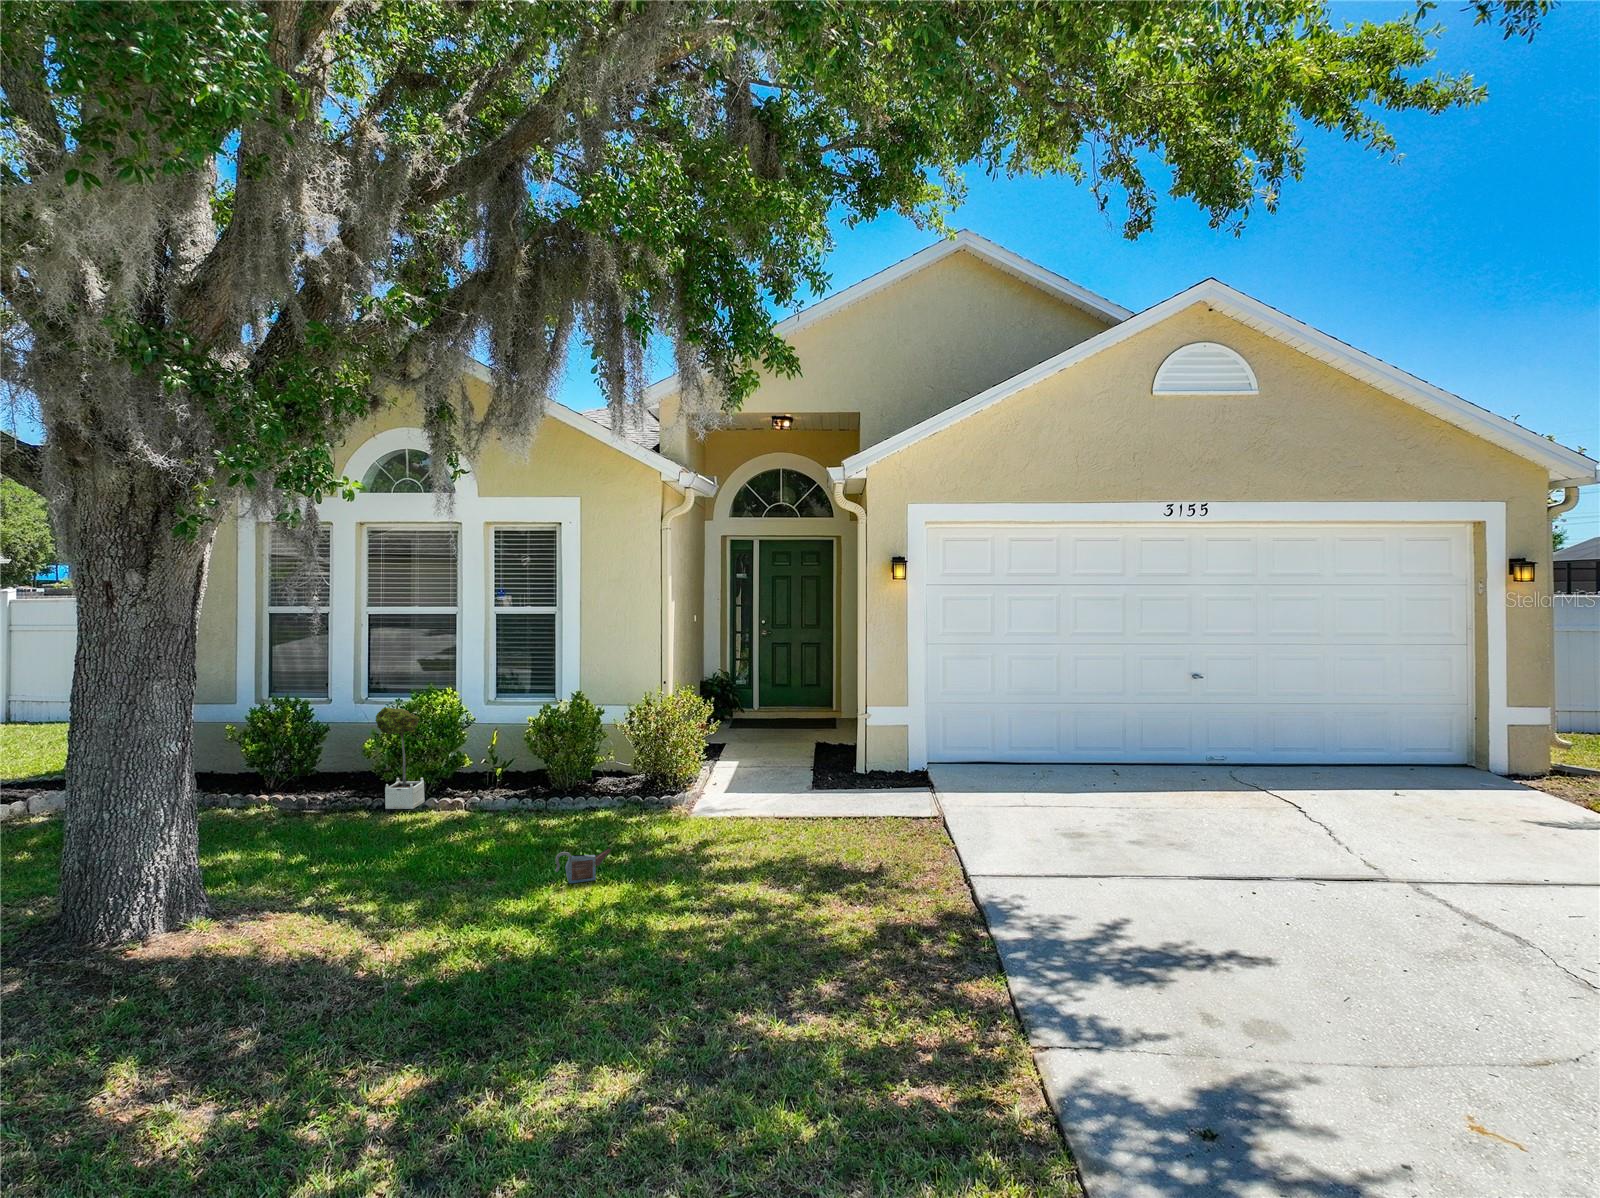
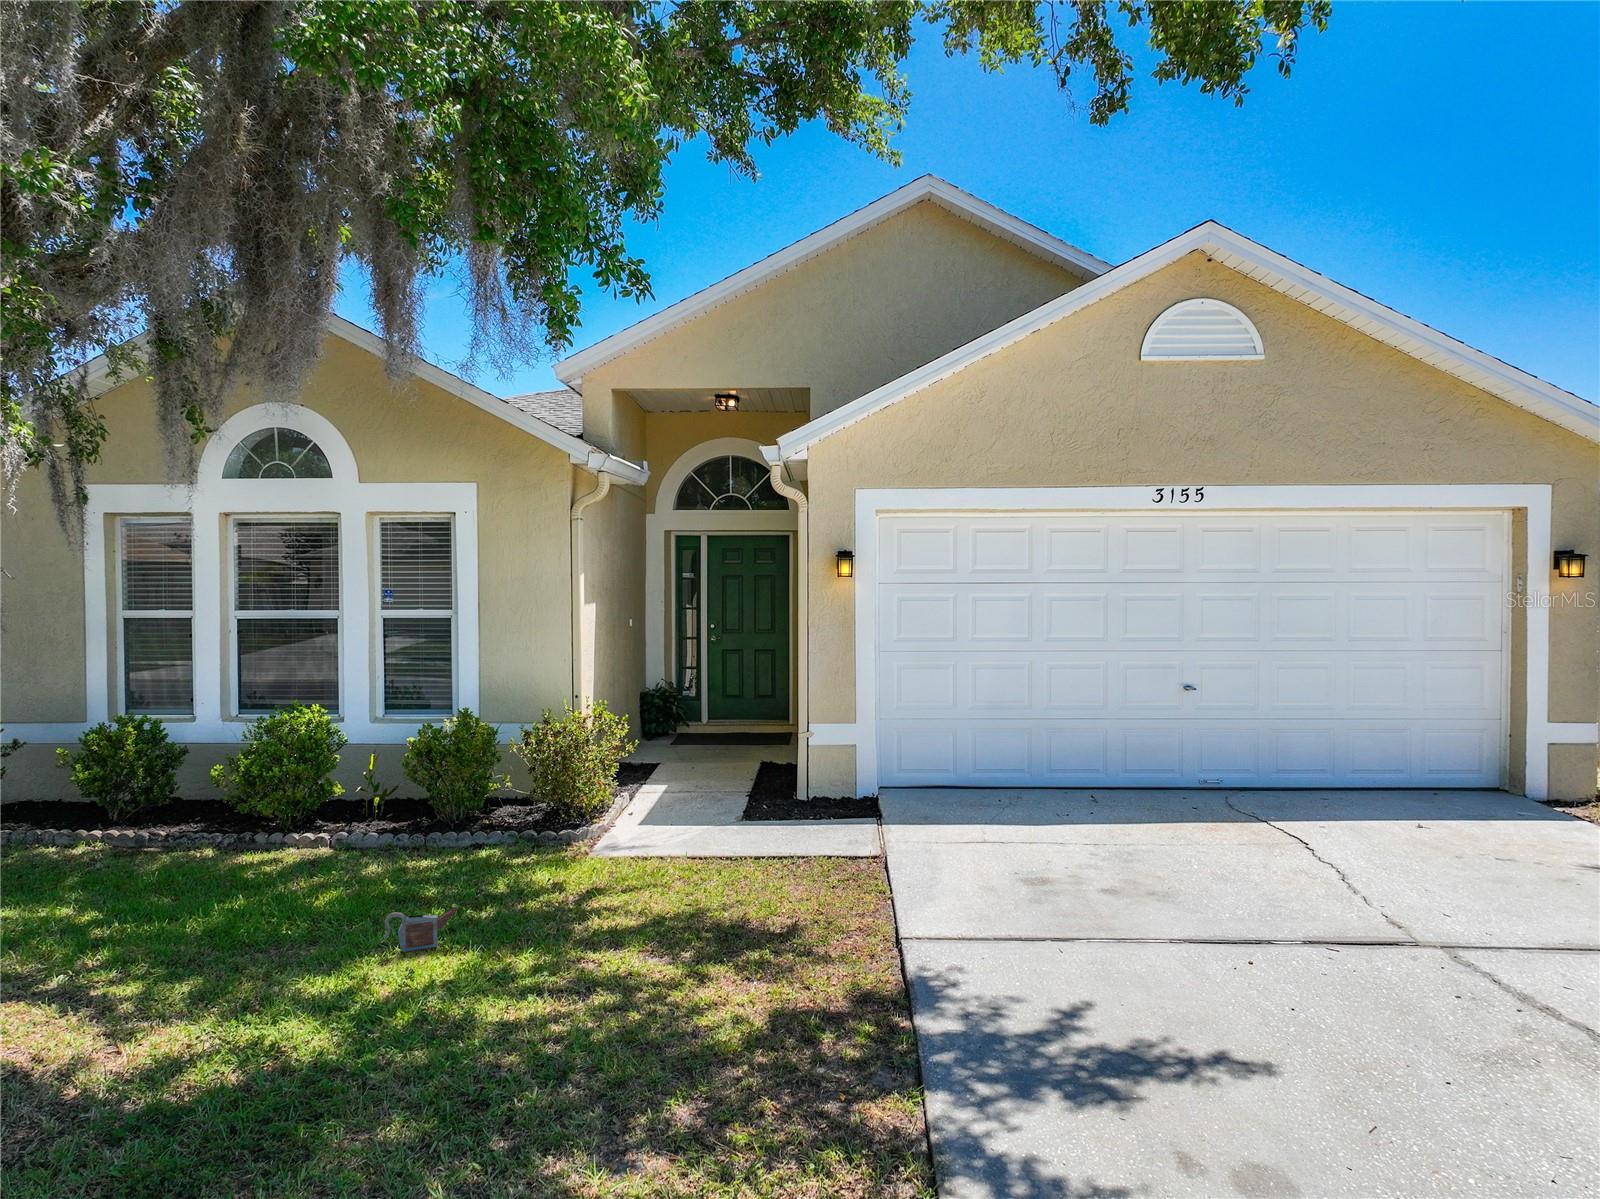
potted tree: present [375,707,425,809] -> none [217,728,281,849]

